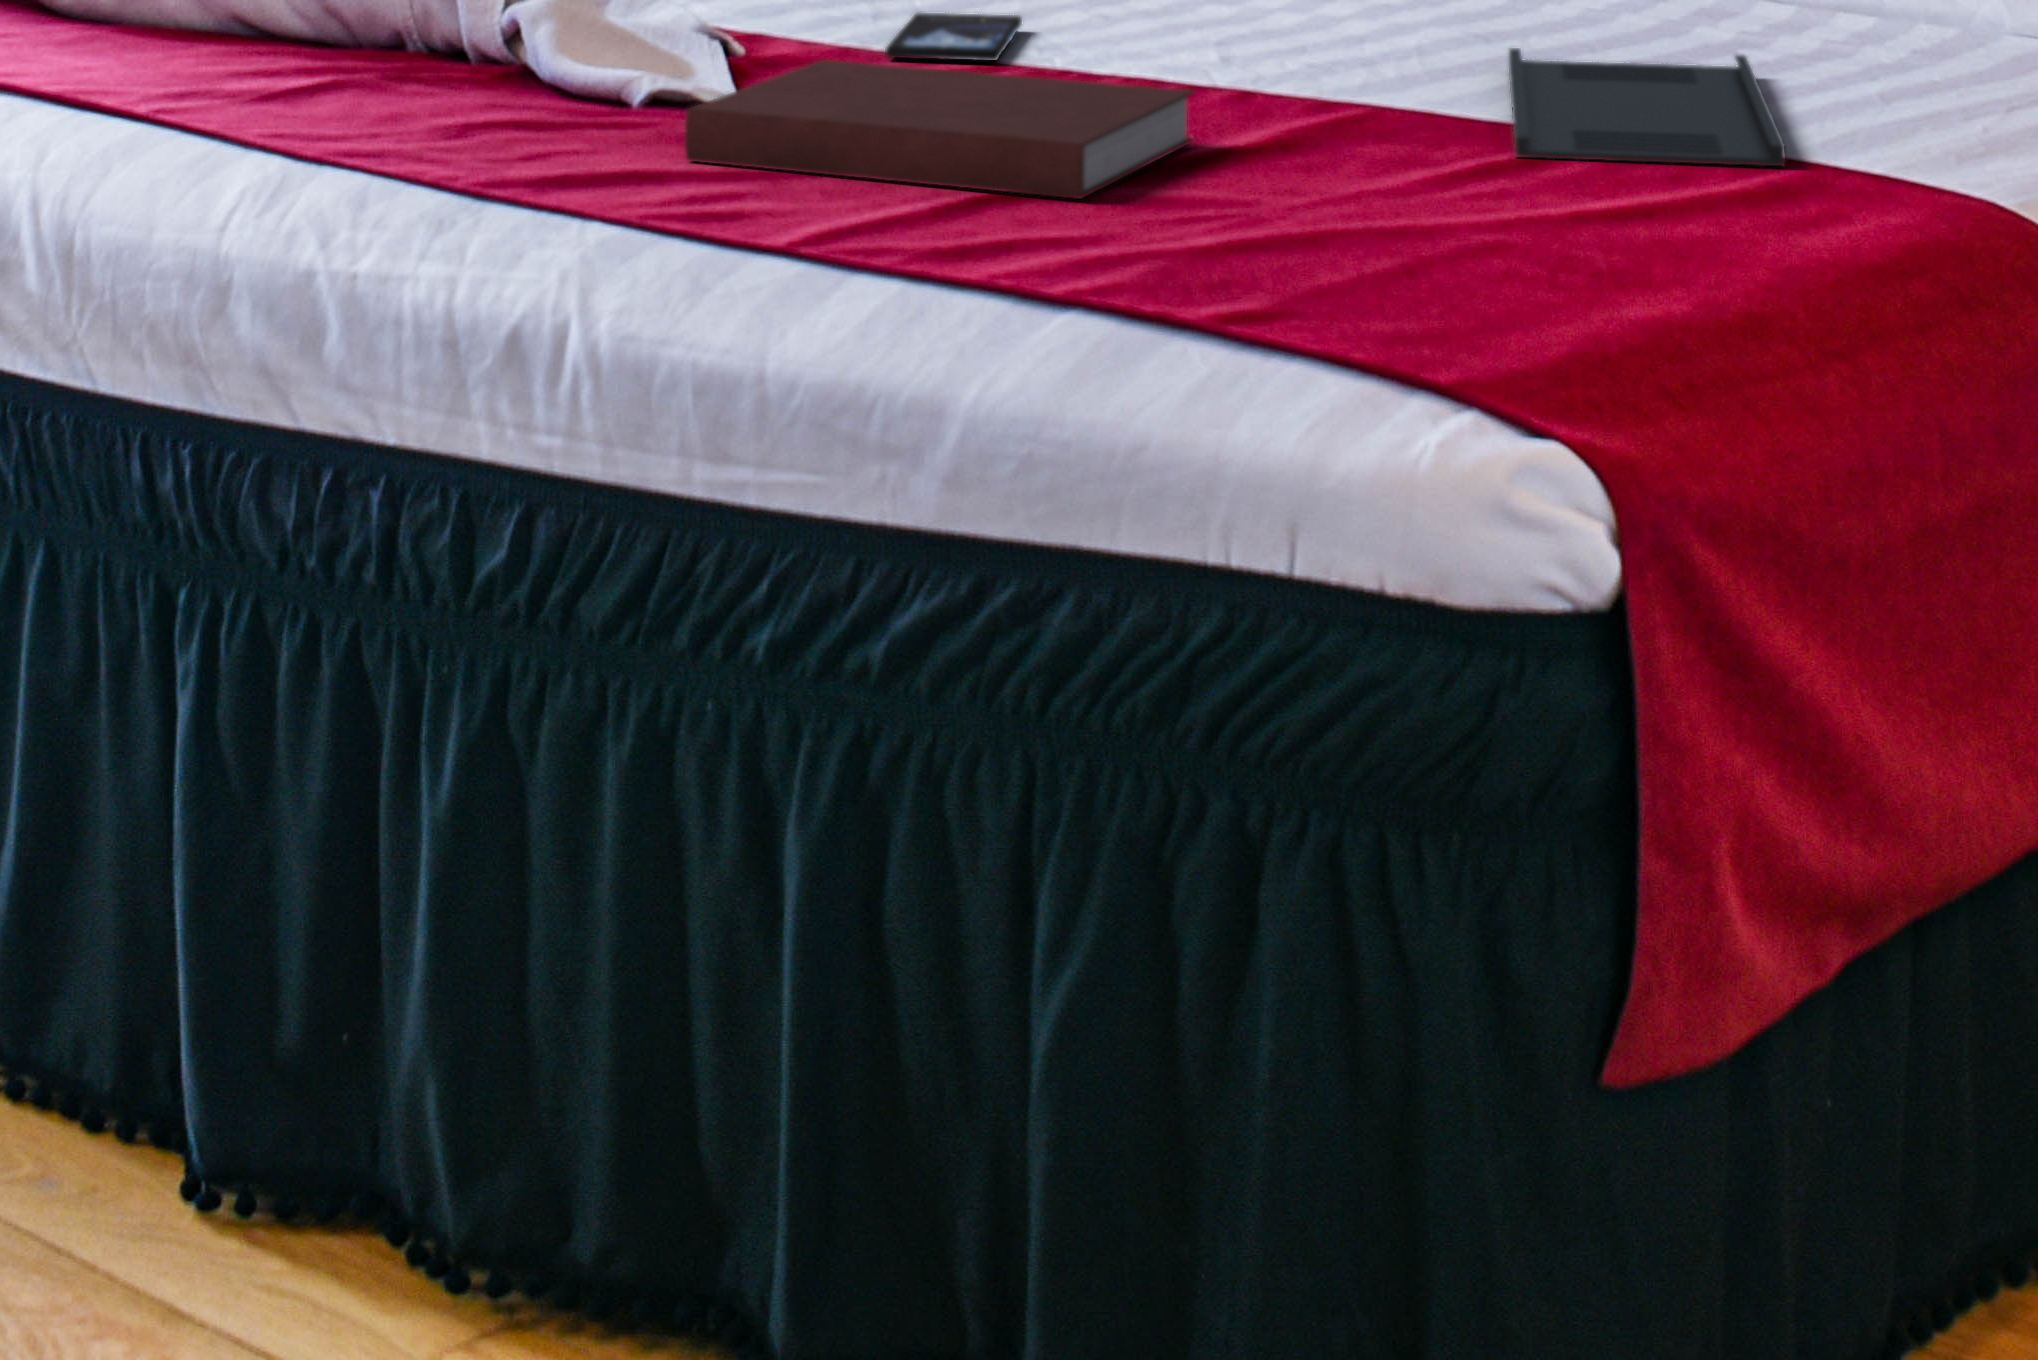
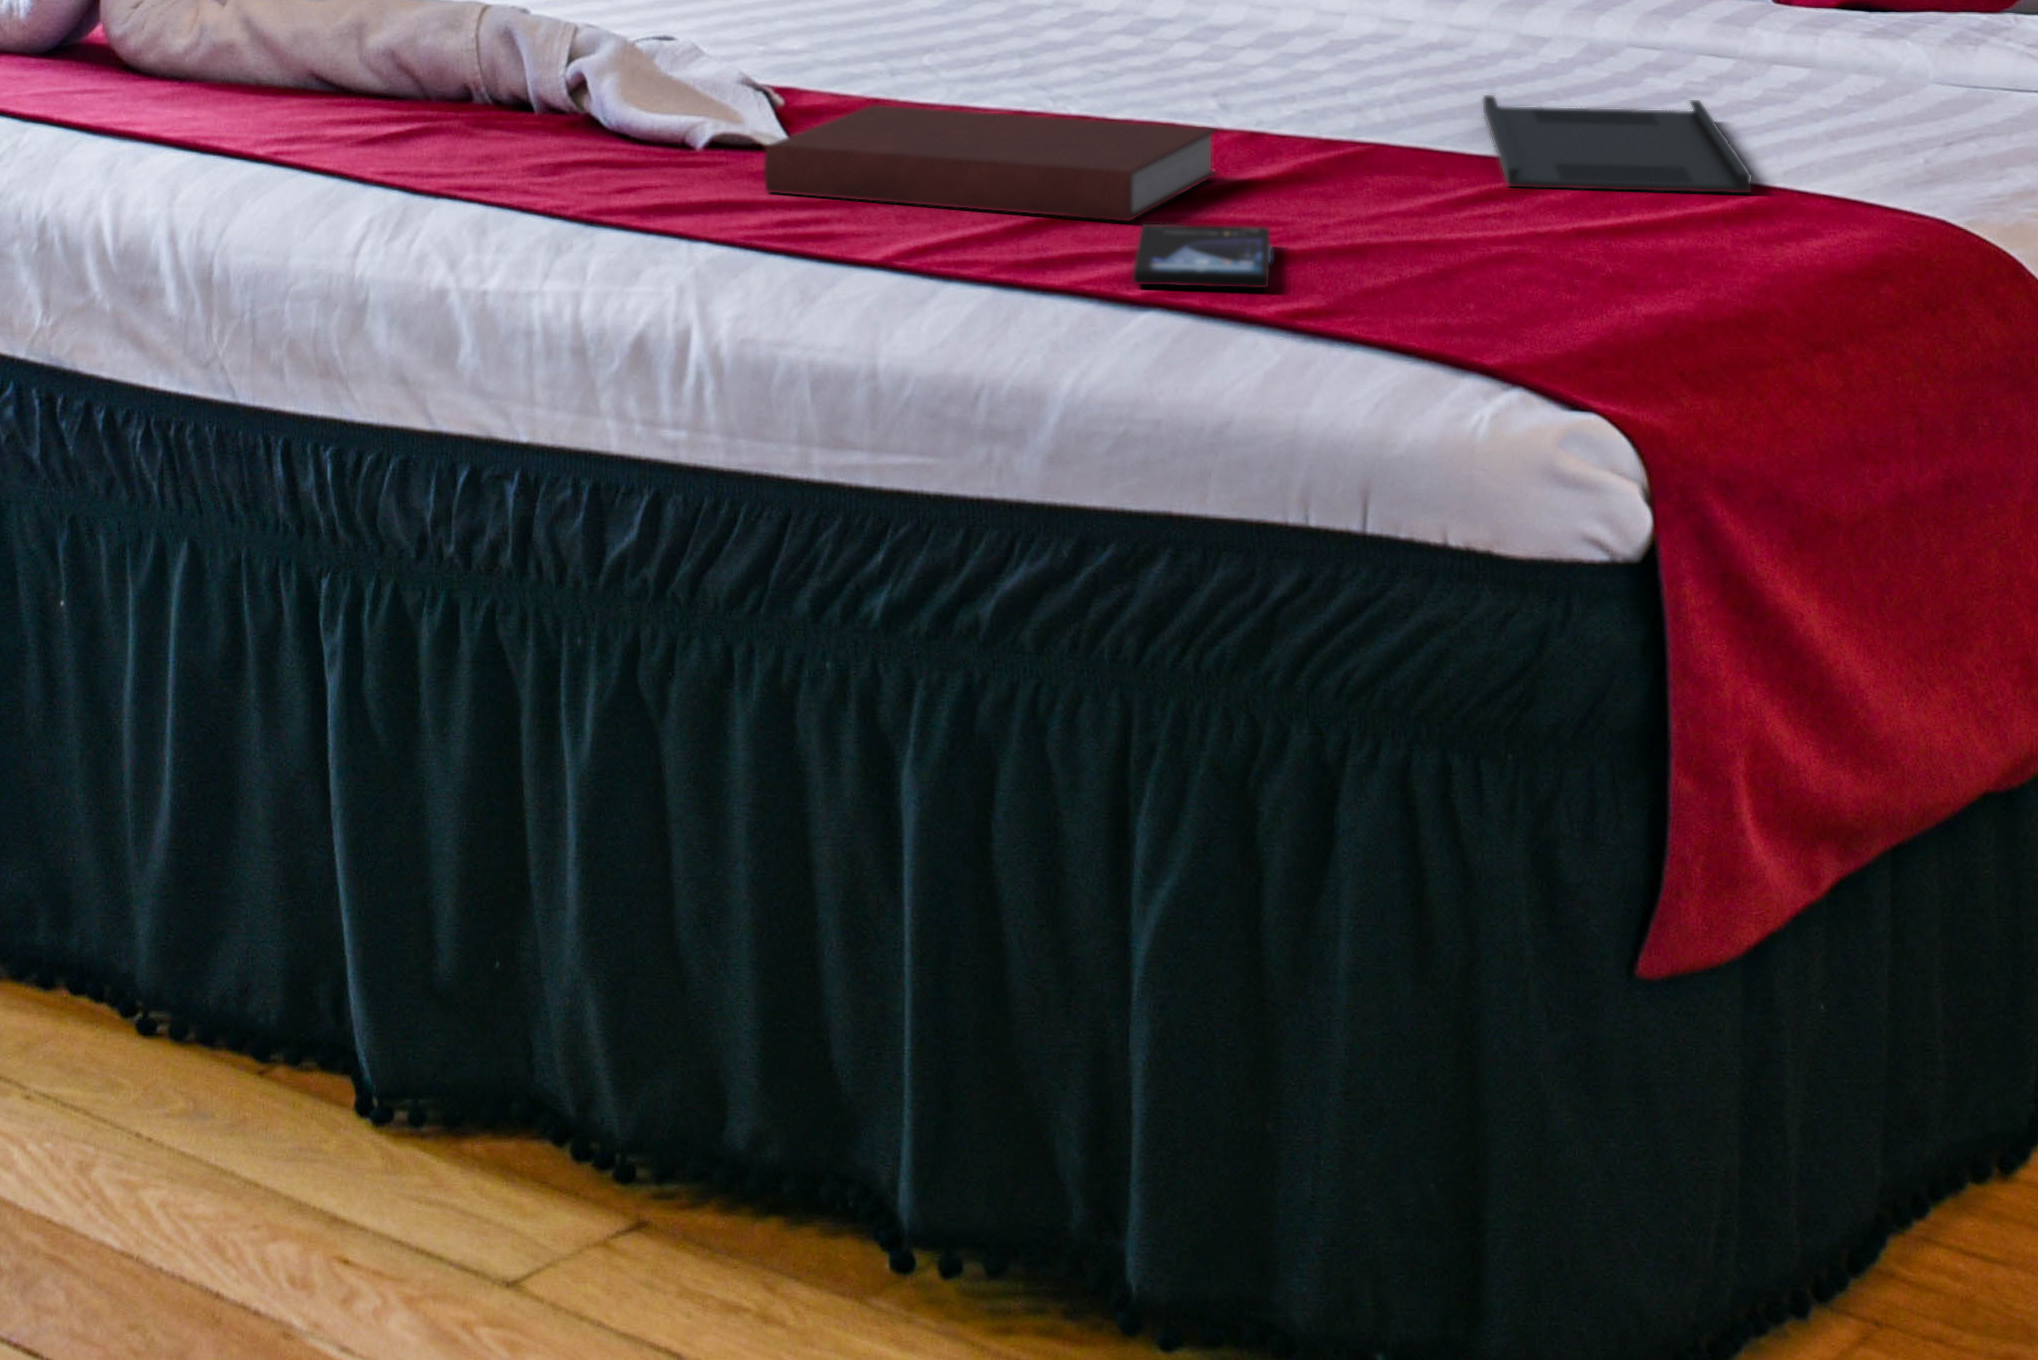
smartphone: present [885,13,1022,61] -> present [1132,224,1271,288]

